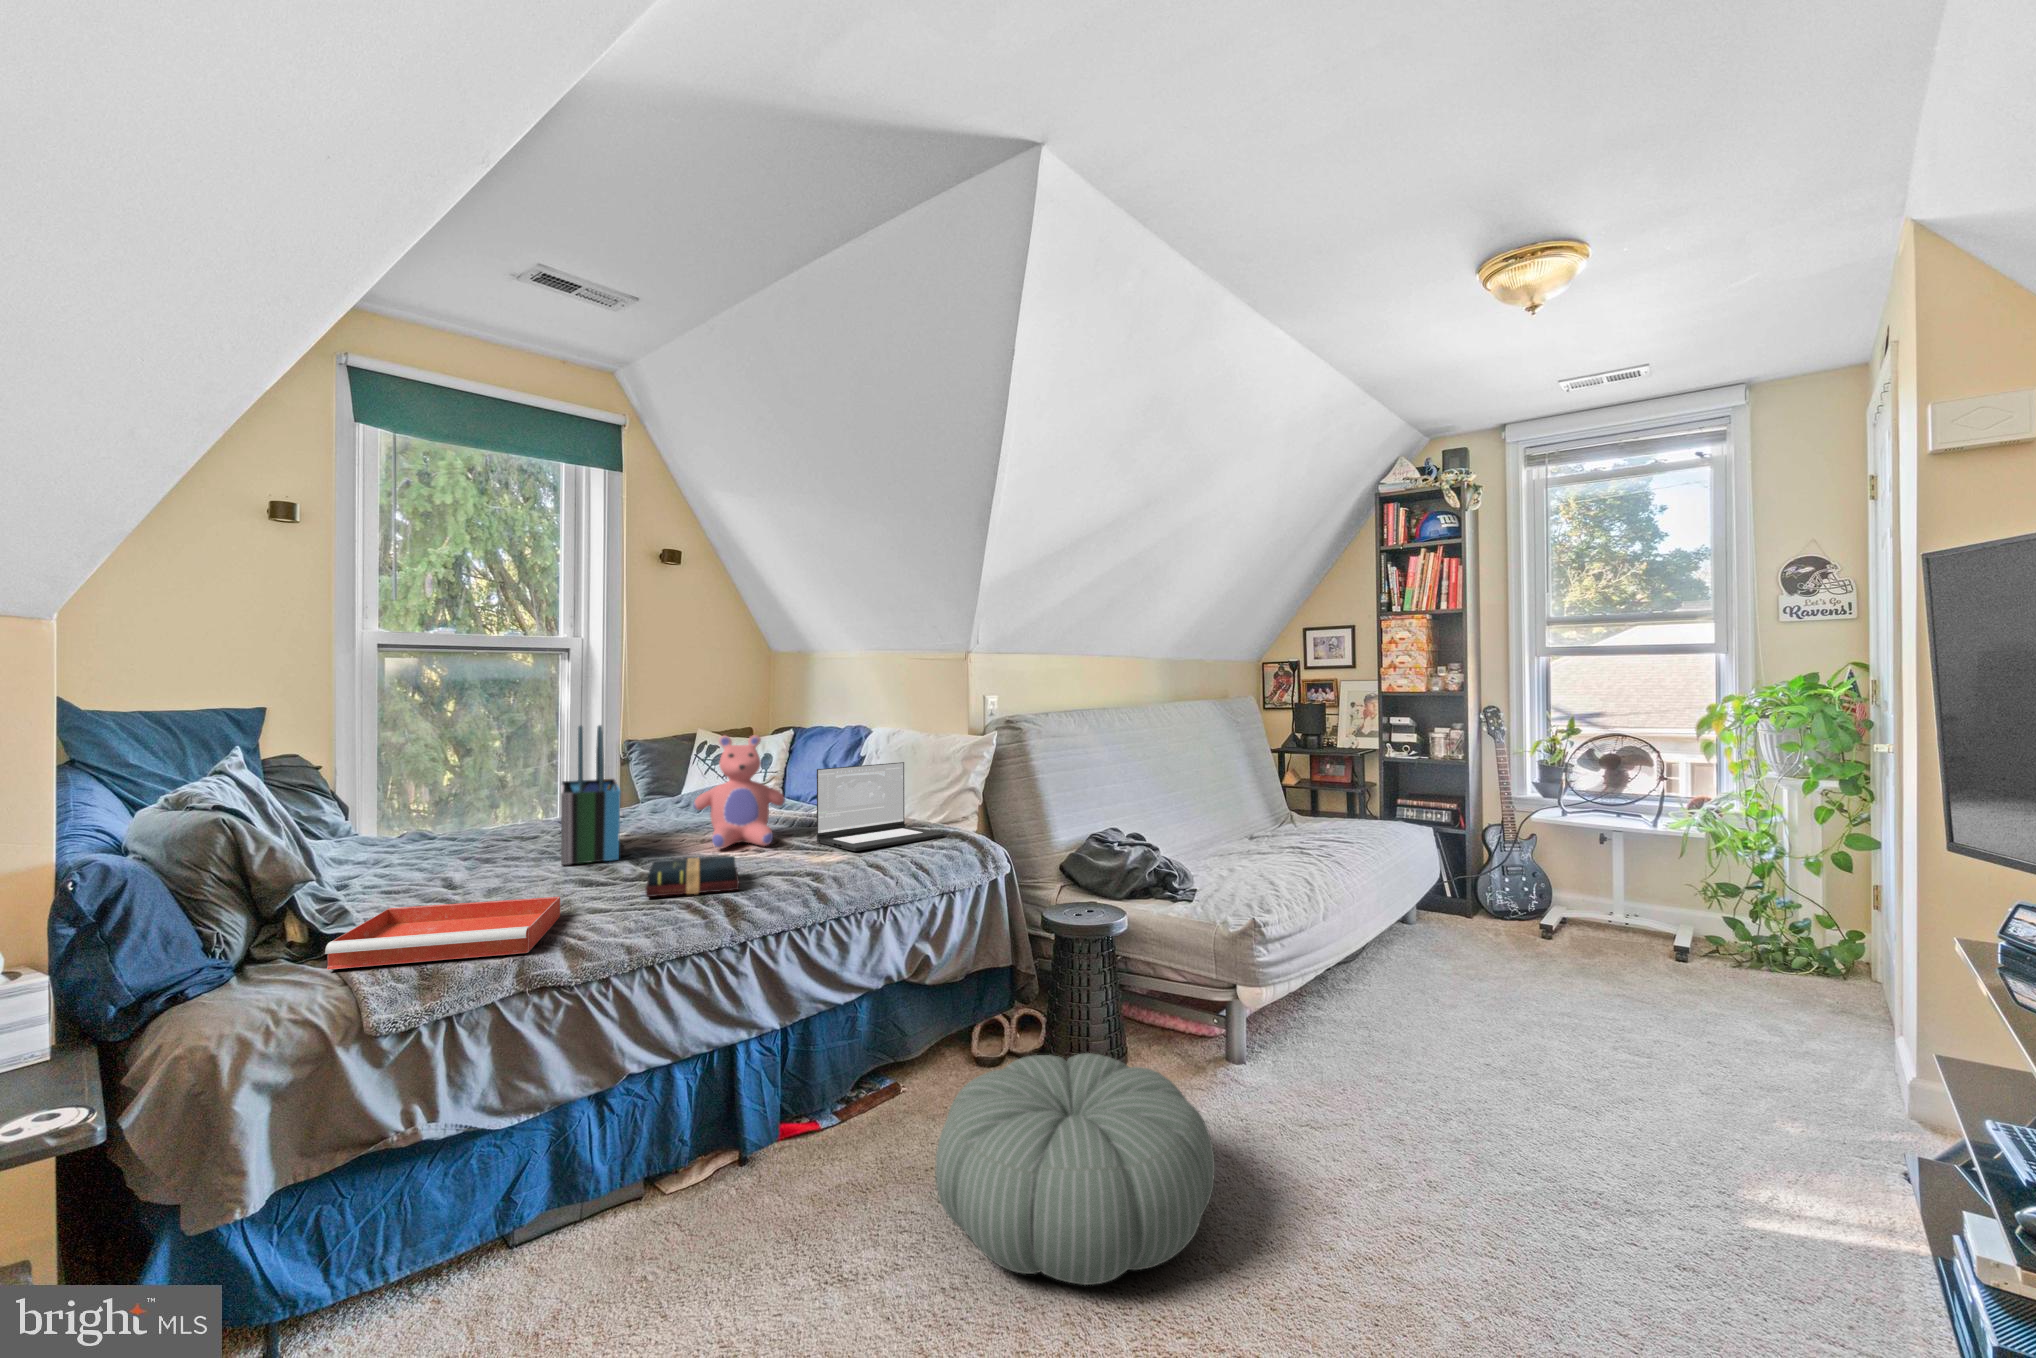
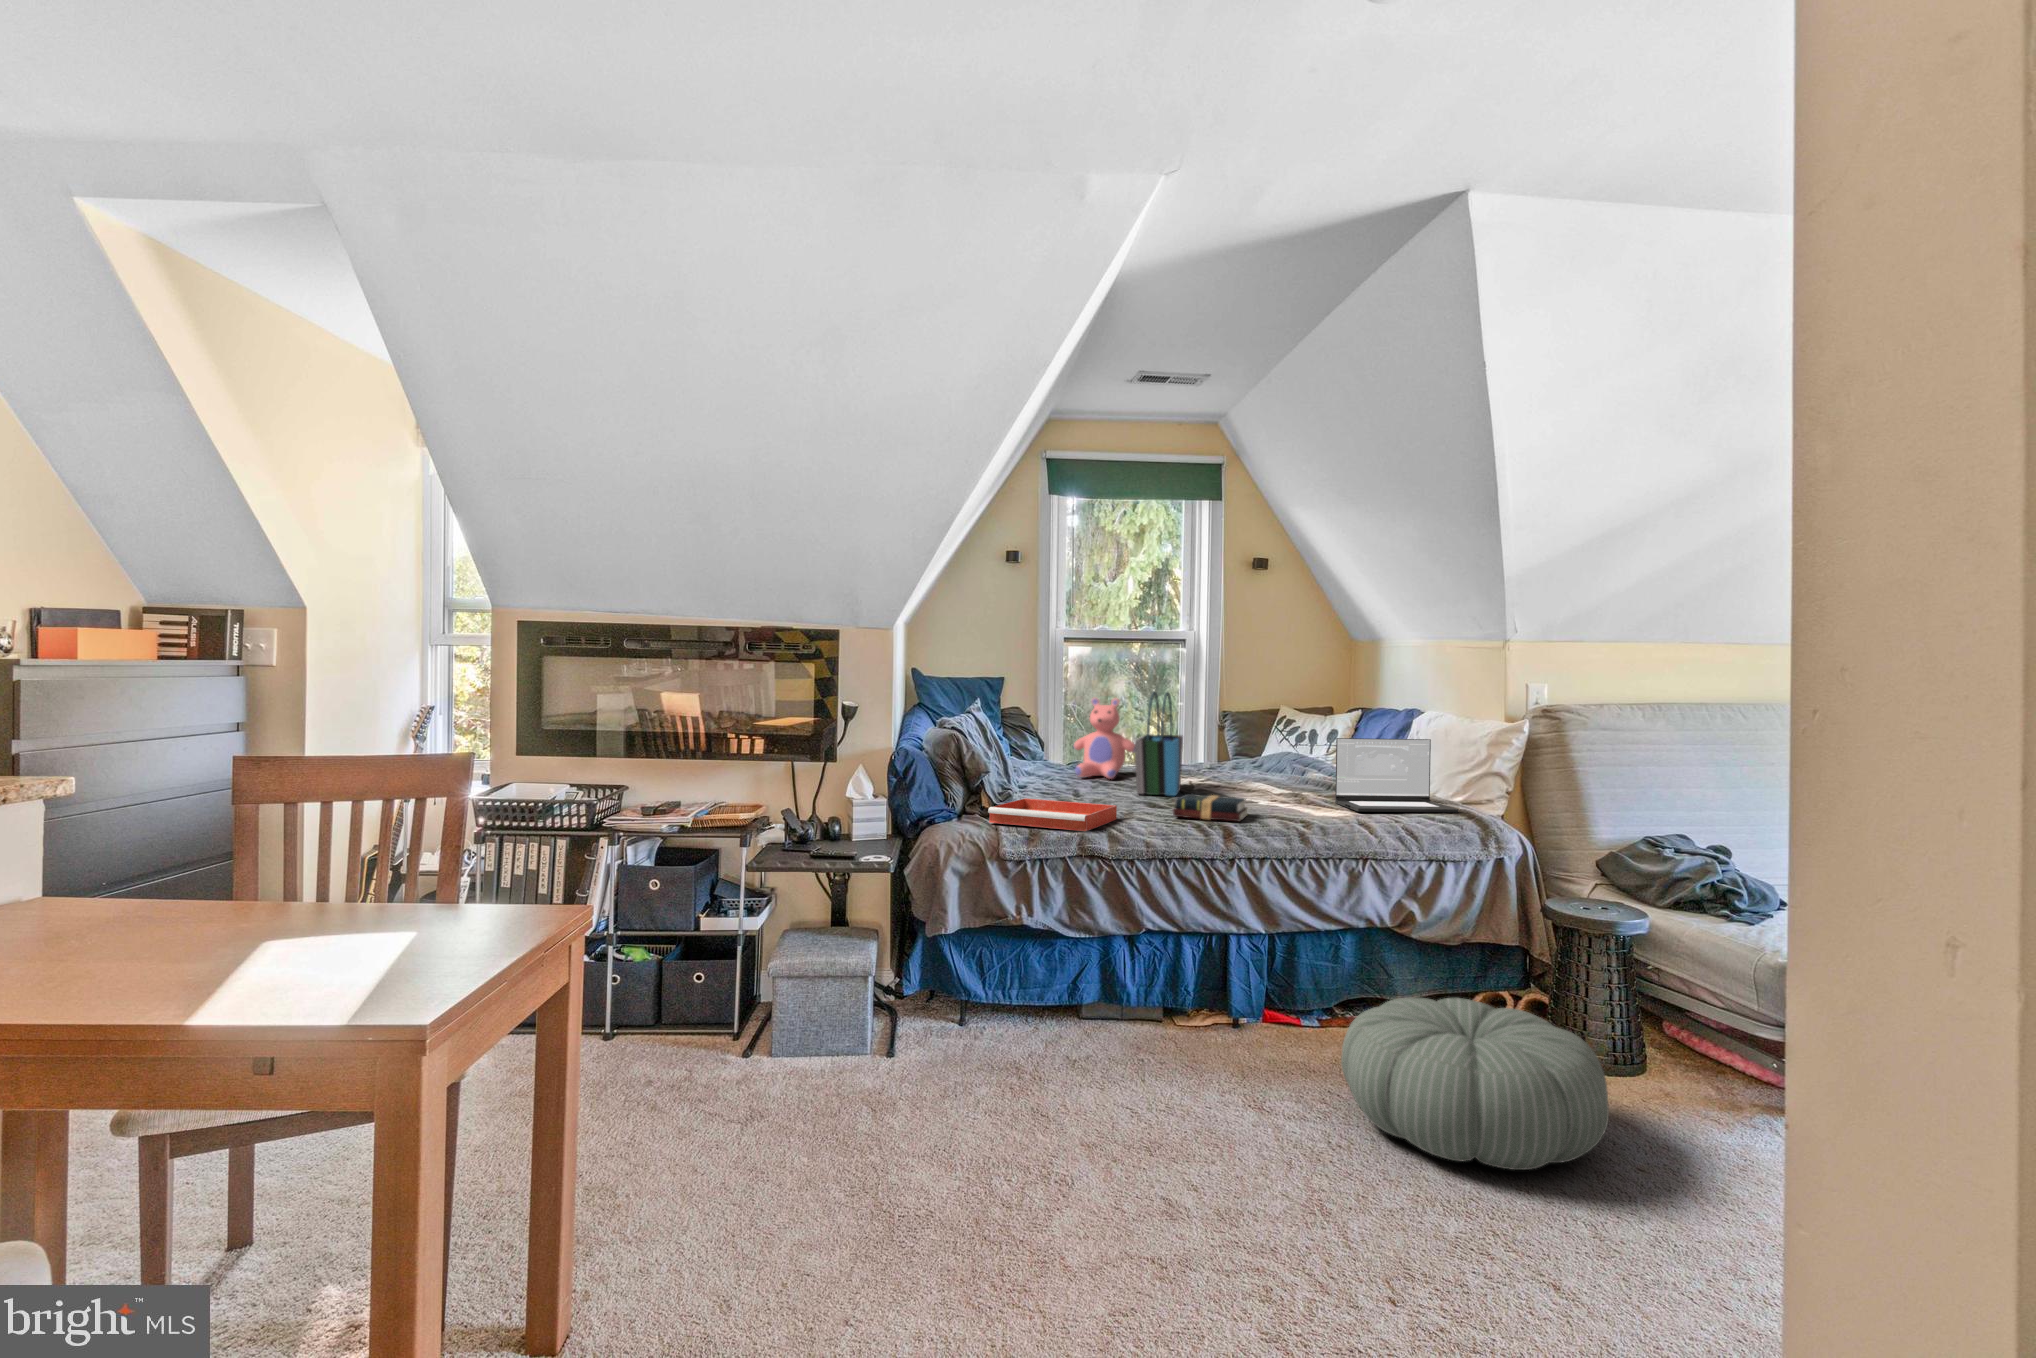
teddy bear: present [693,735,785,849] -> present [1073,698,1135,779]

